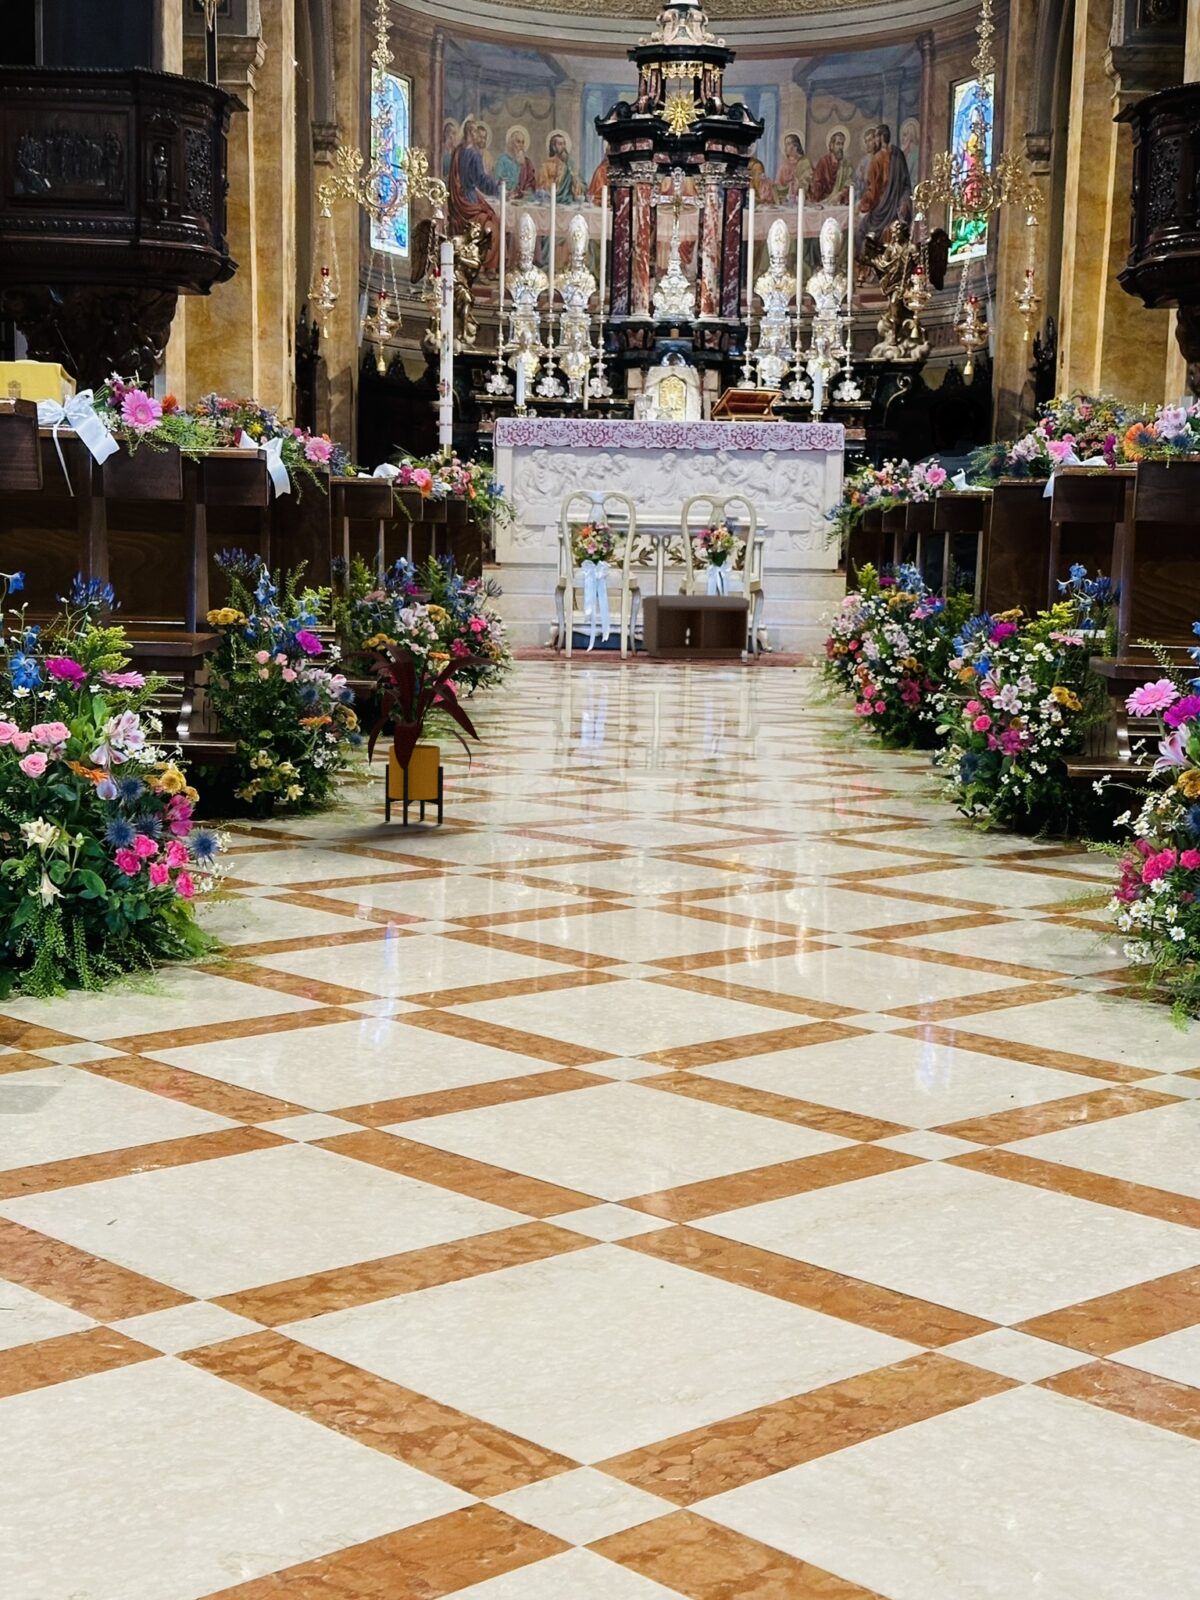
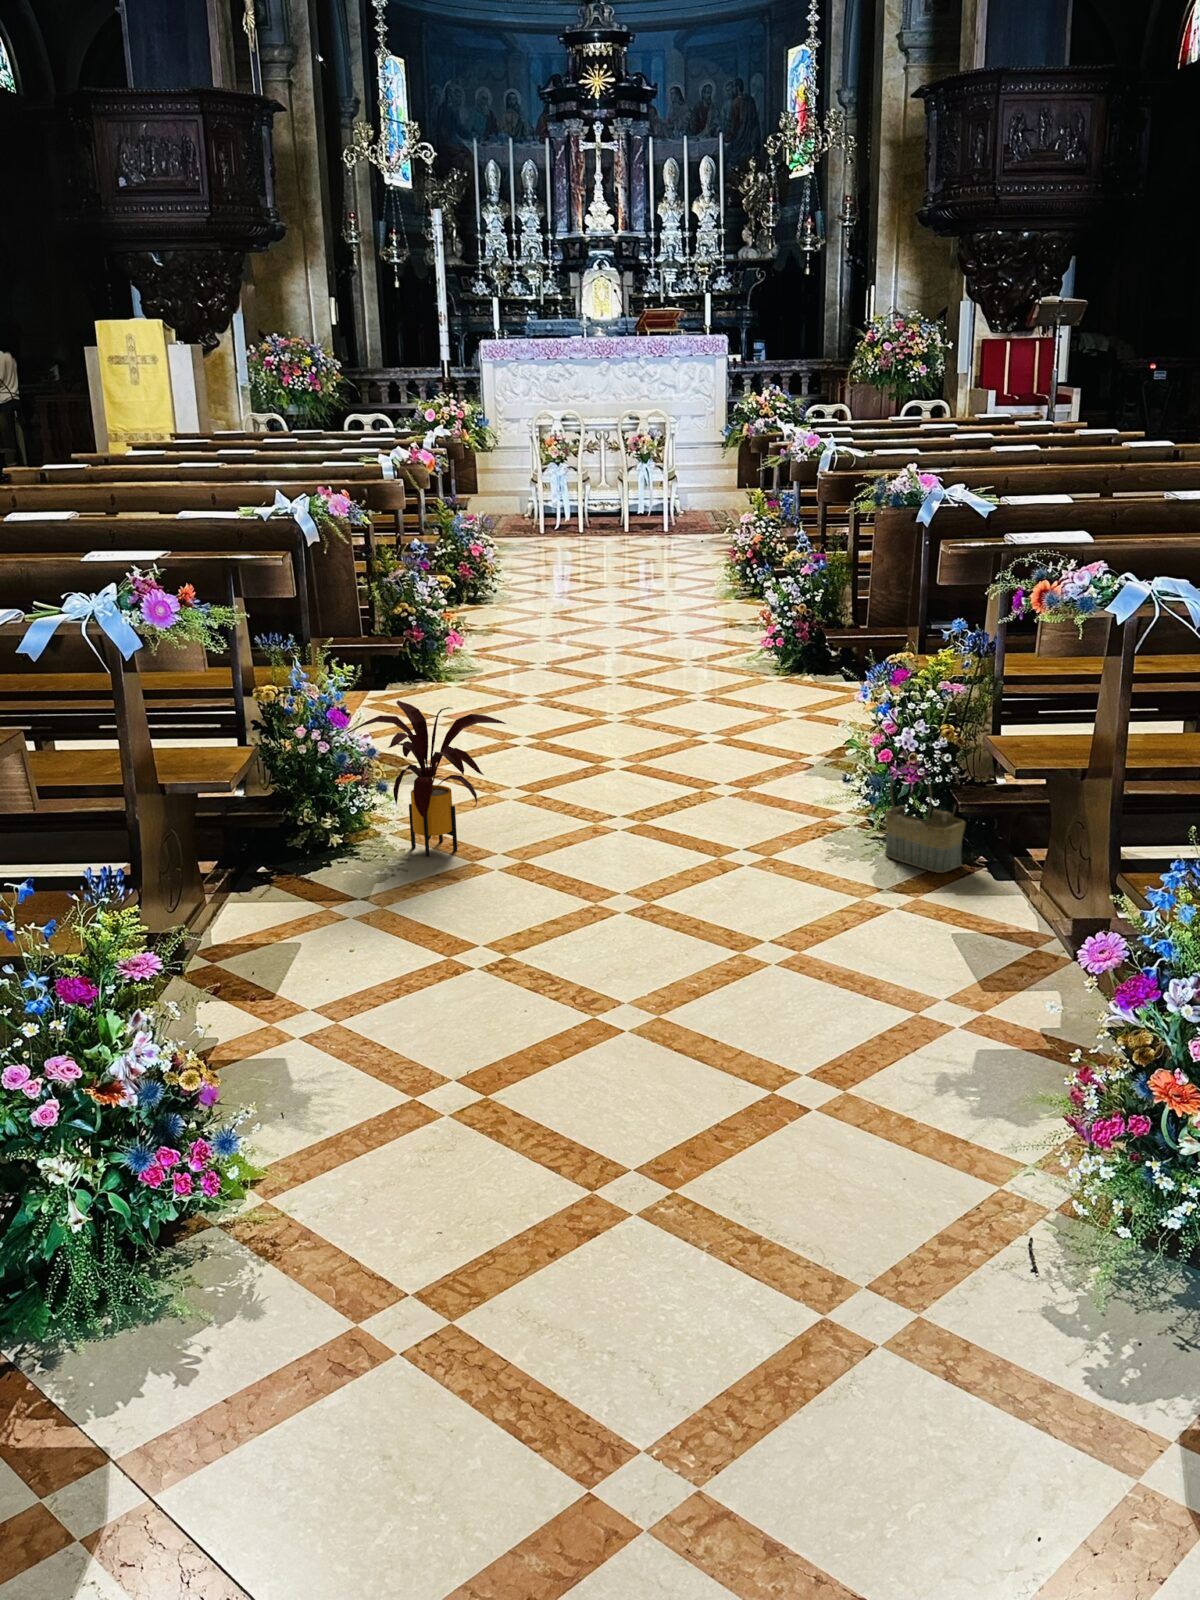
bench: present [641,595,750,658] -> none [590,470,666,519]
basket: none [980,717,1079,853] -> present [885,764,966,873]

